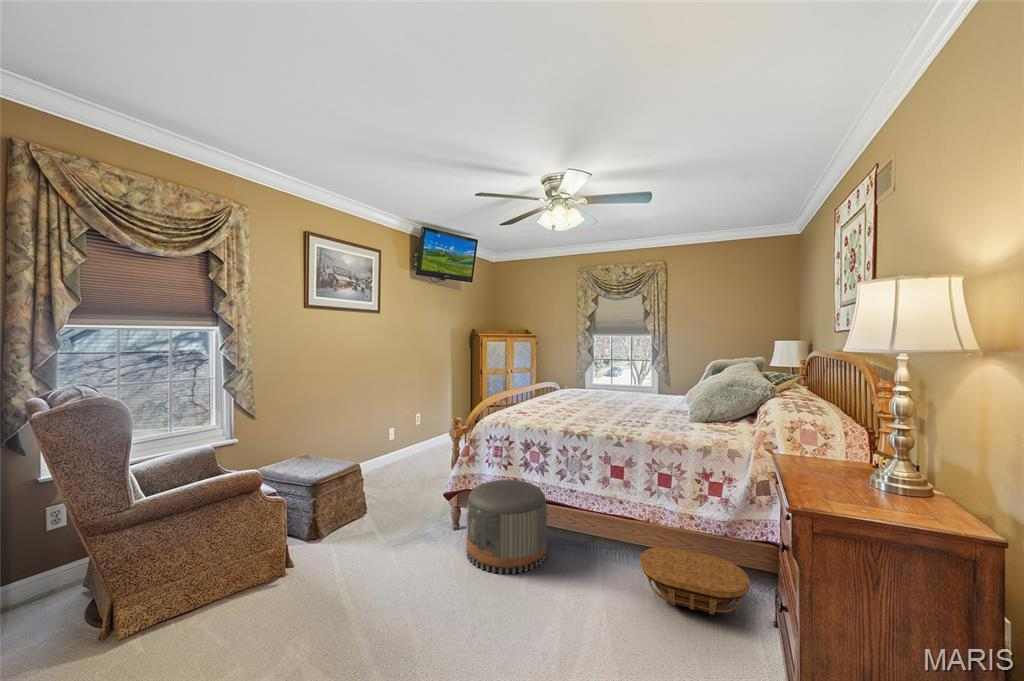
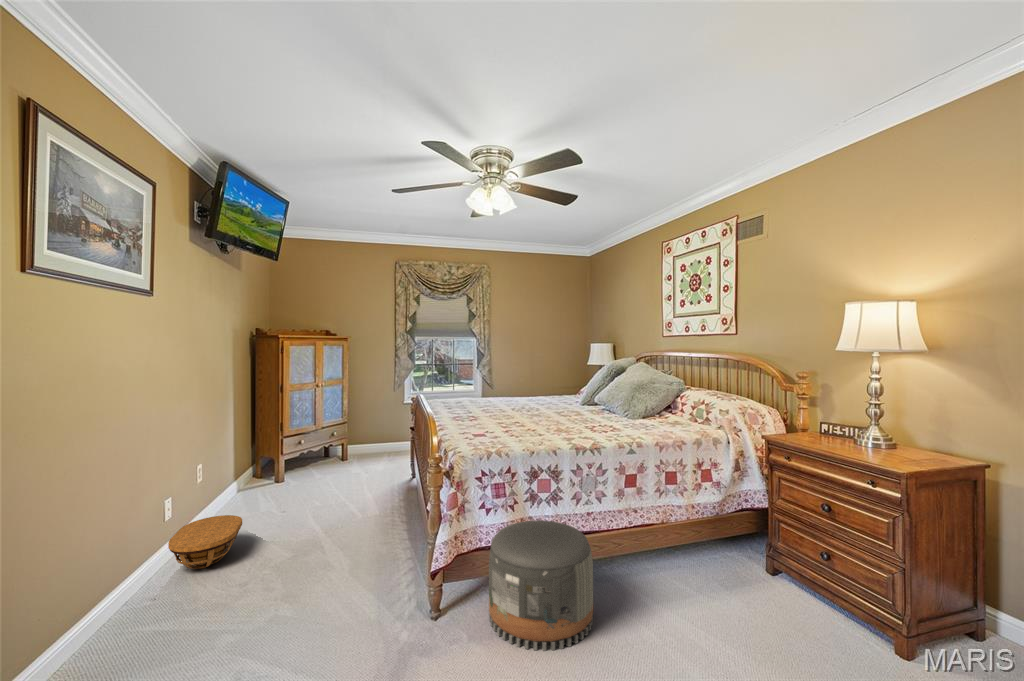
basket: present [640,547,749,615] -> present [168,515,242,569]

